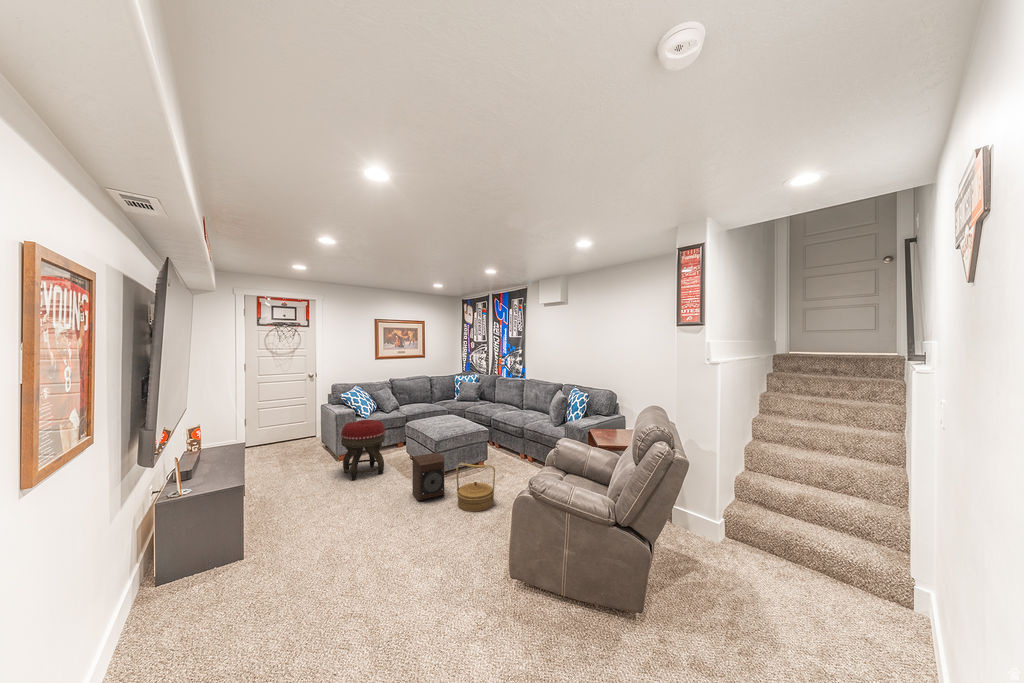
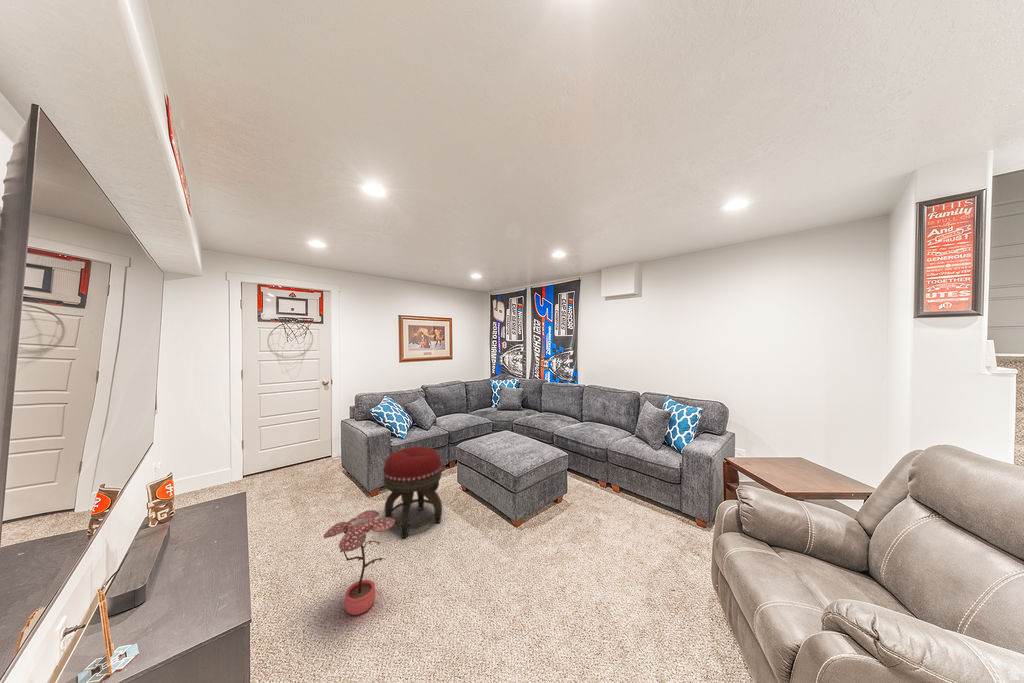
potted plant: none [292,451,337,509] -> present [324,510,395,615]
speaker: present [412,452,445,501] -> none [501,499,552,582]
basket: present [456,463,495,511] -> none [574,521,635,602]

